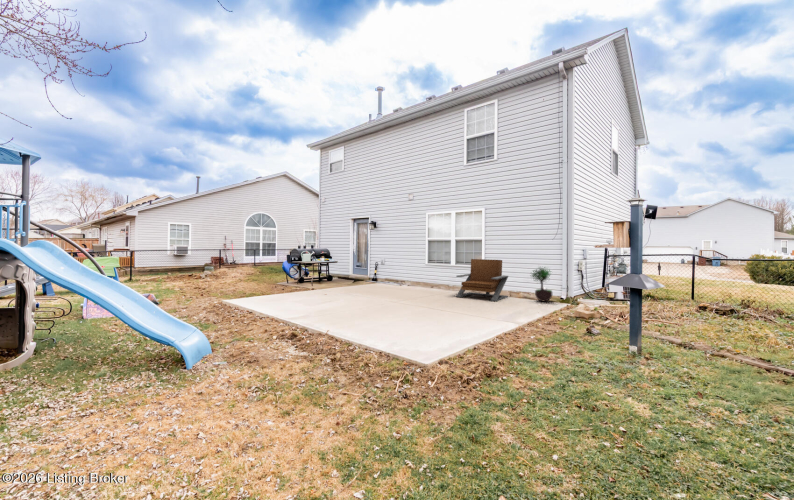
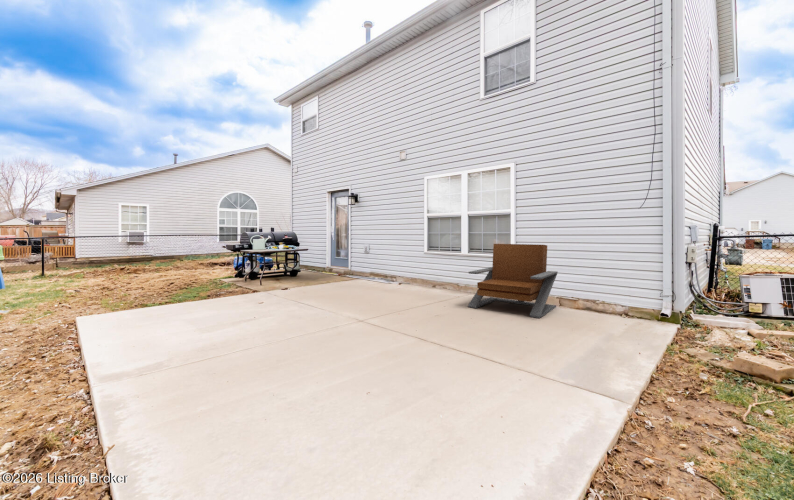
potted tree: present [532,268,552,301] -> none [601,252,650,319]

